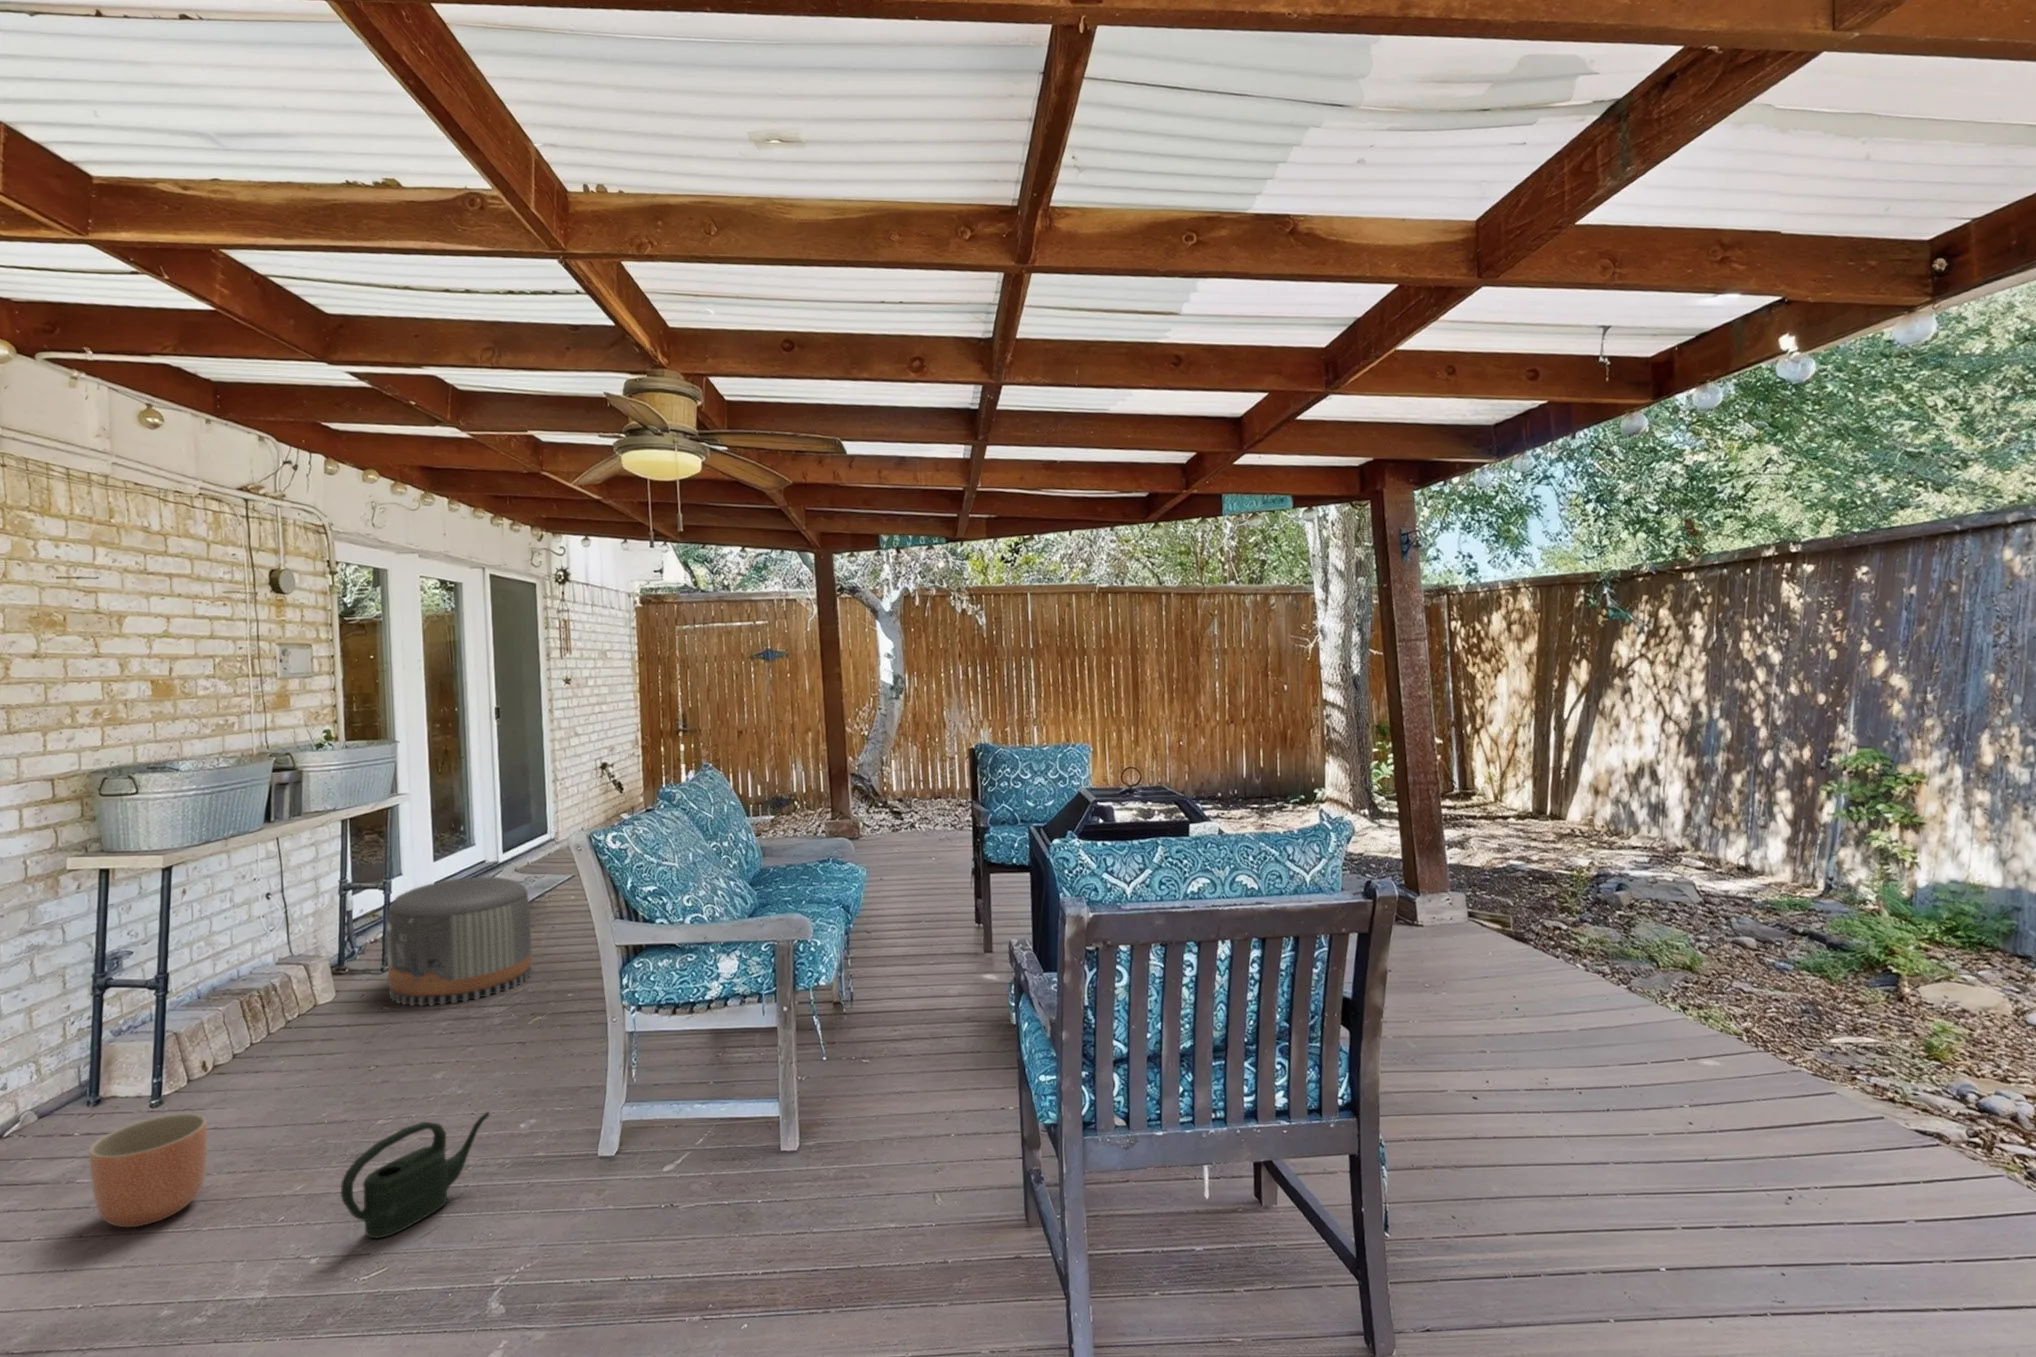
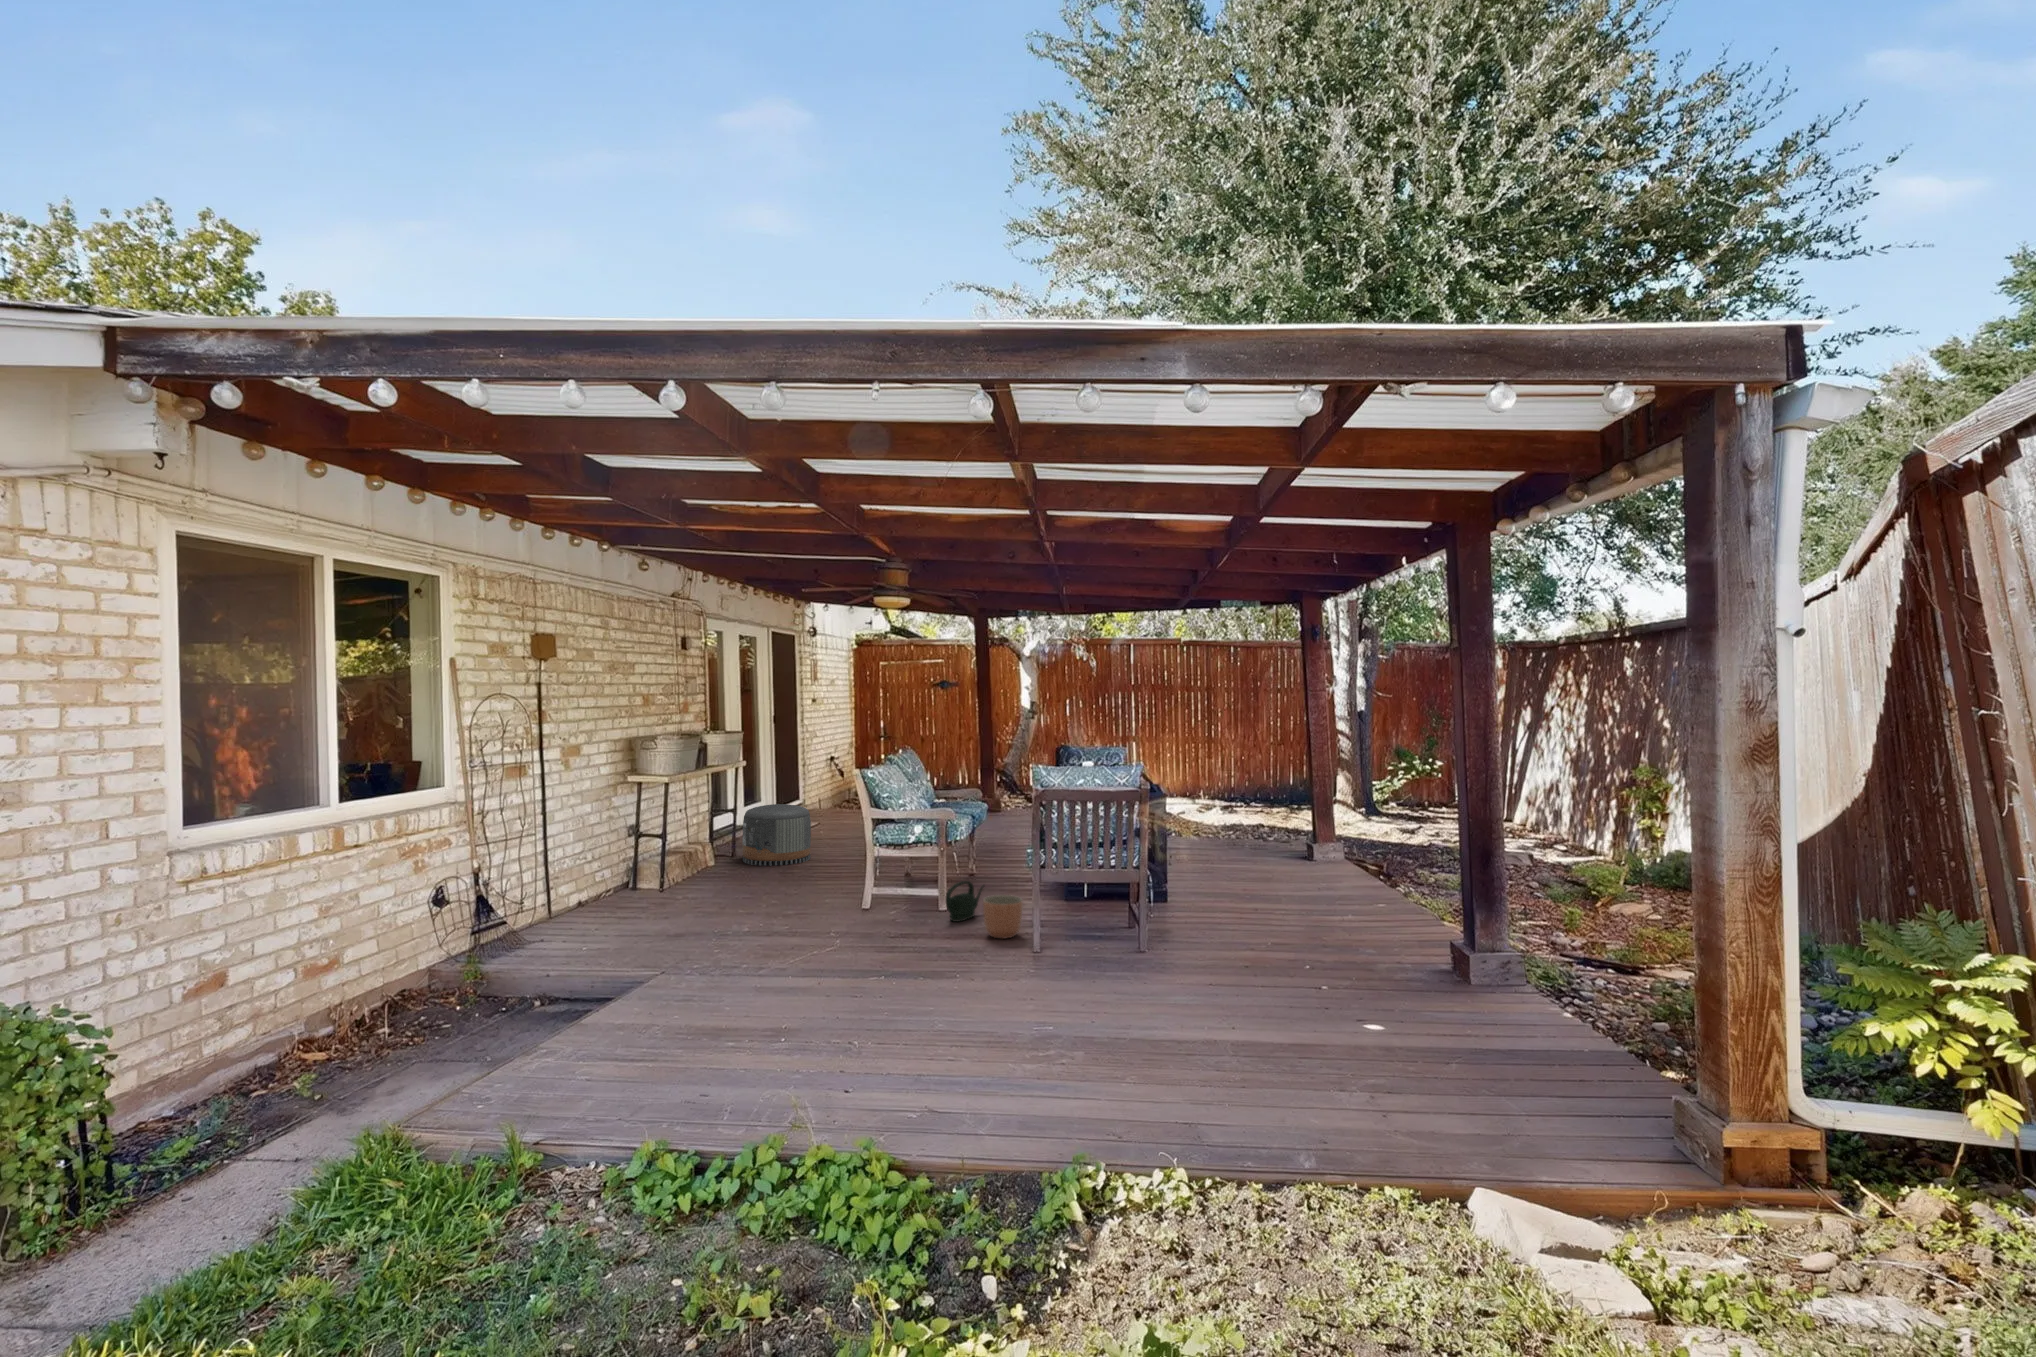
watering can: present [341,1112,489,1238] -> present [946,881,984,922]
planter: present [89,1113,207,1227] -> present [983,895,1023,939]

